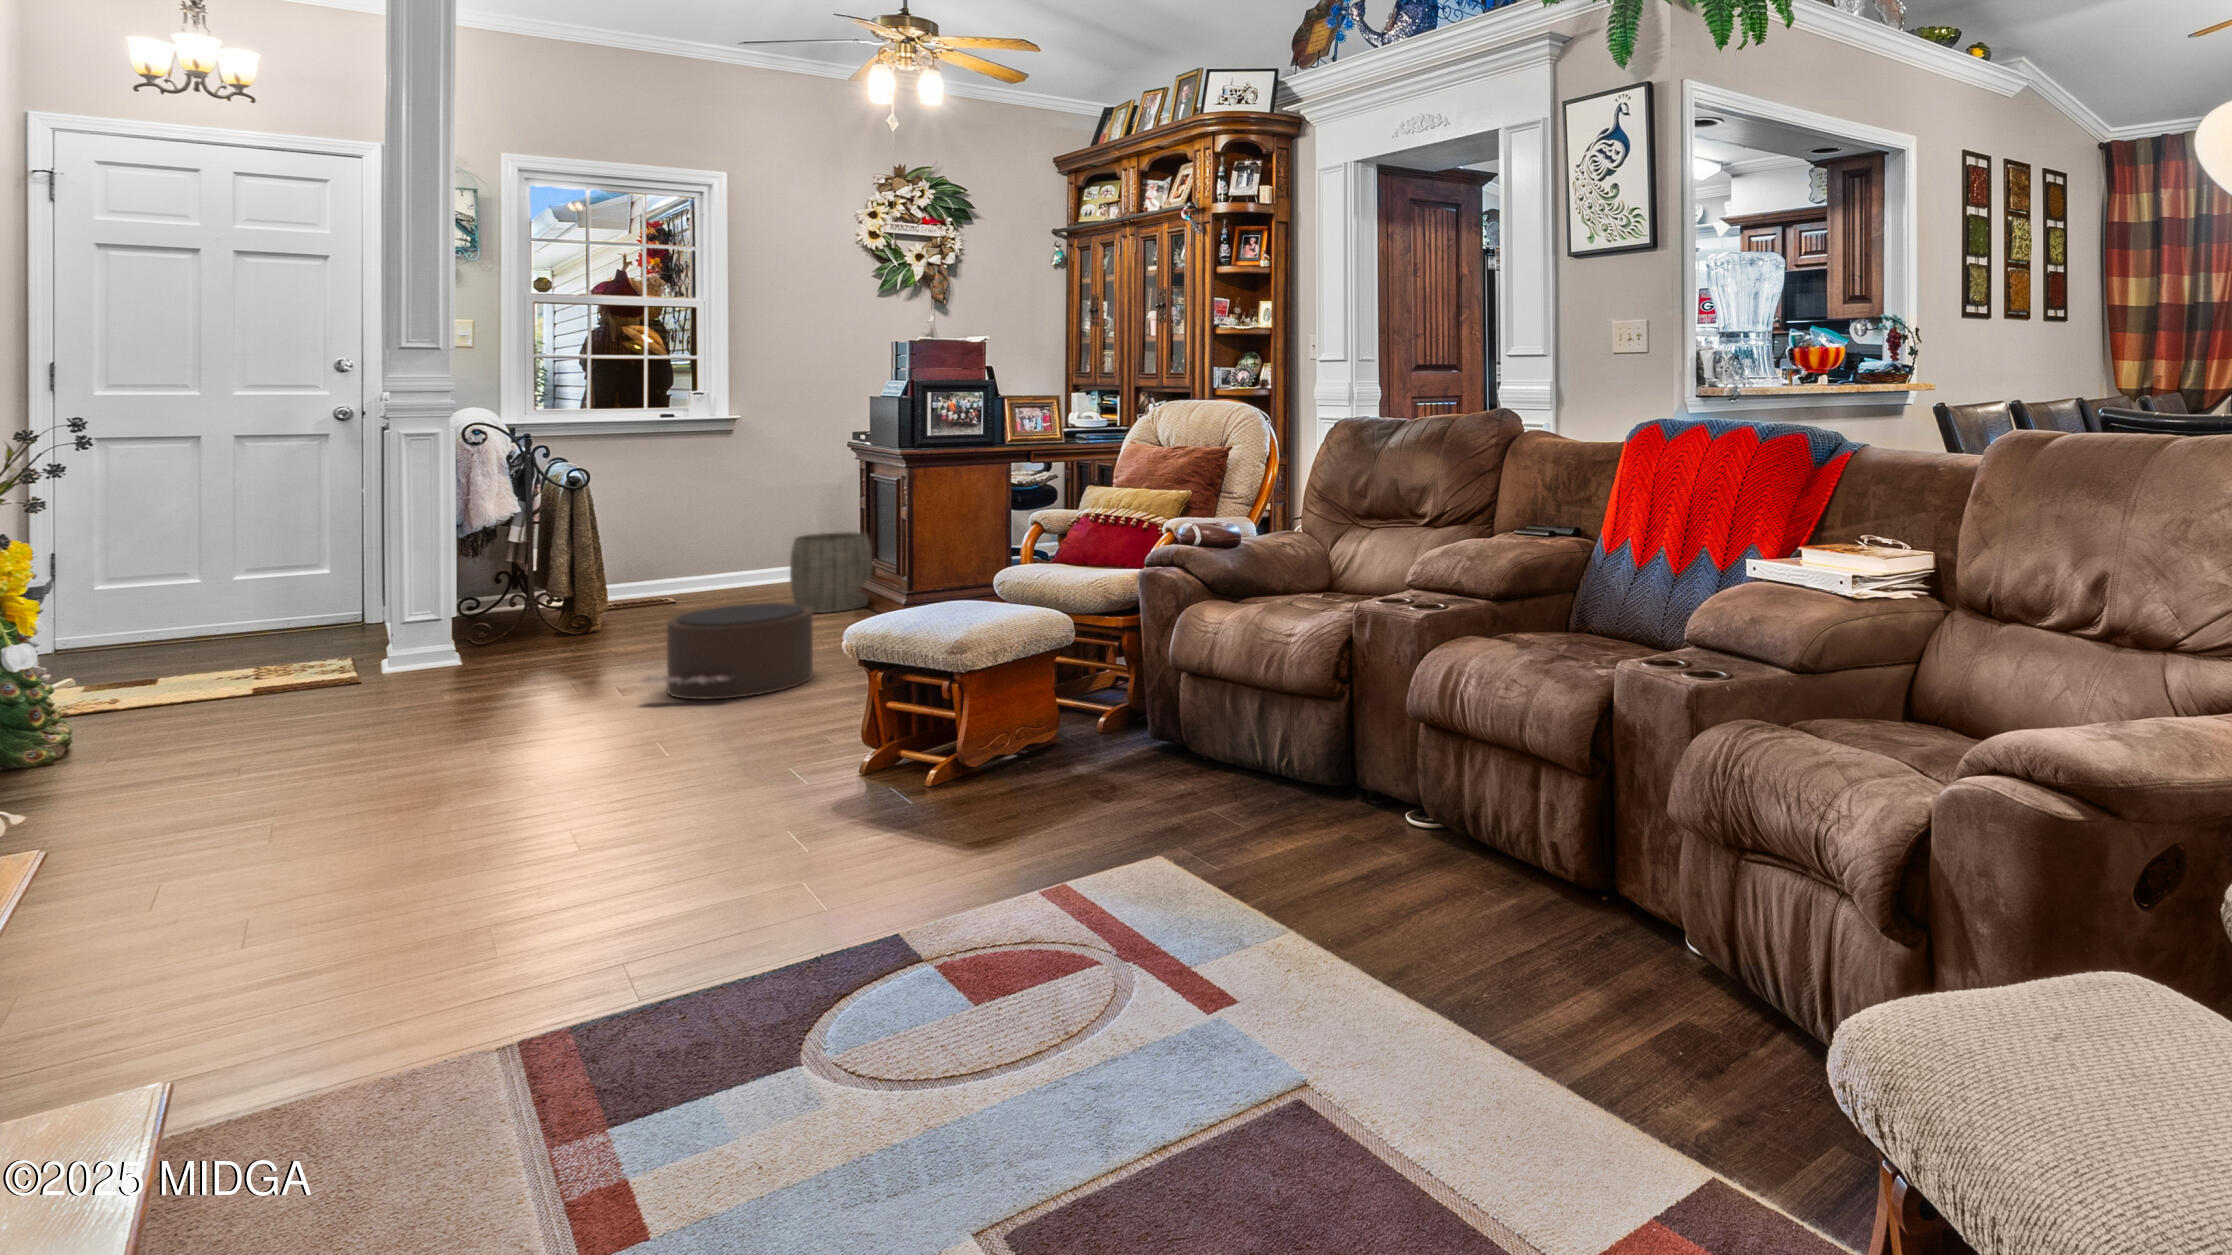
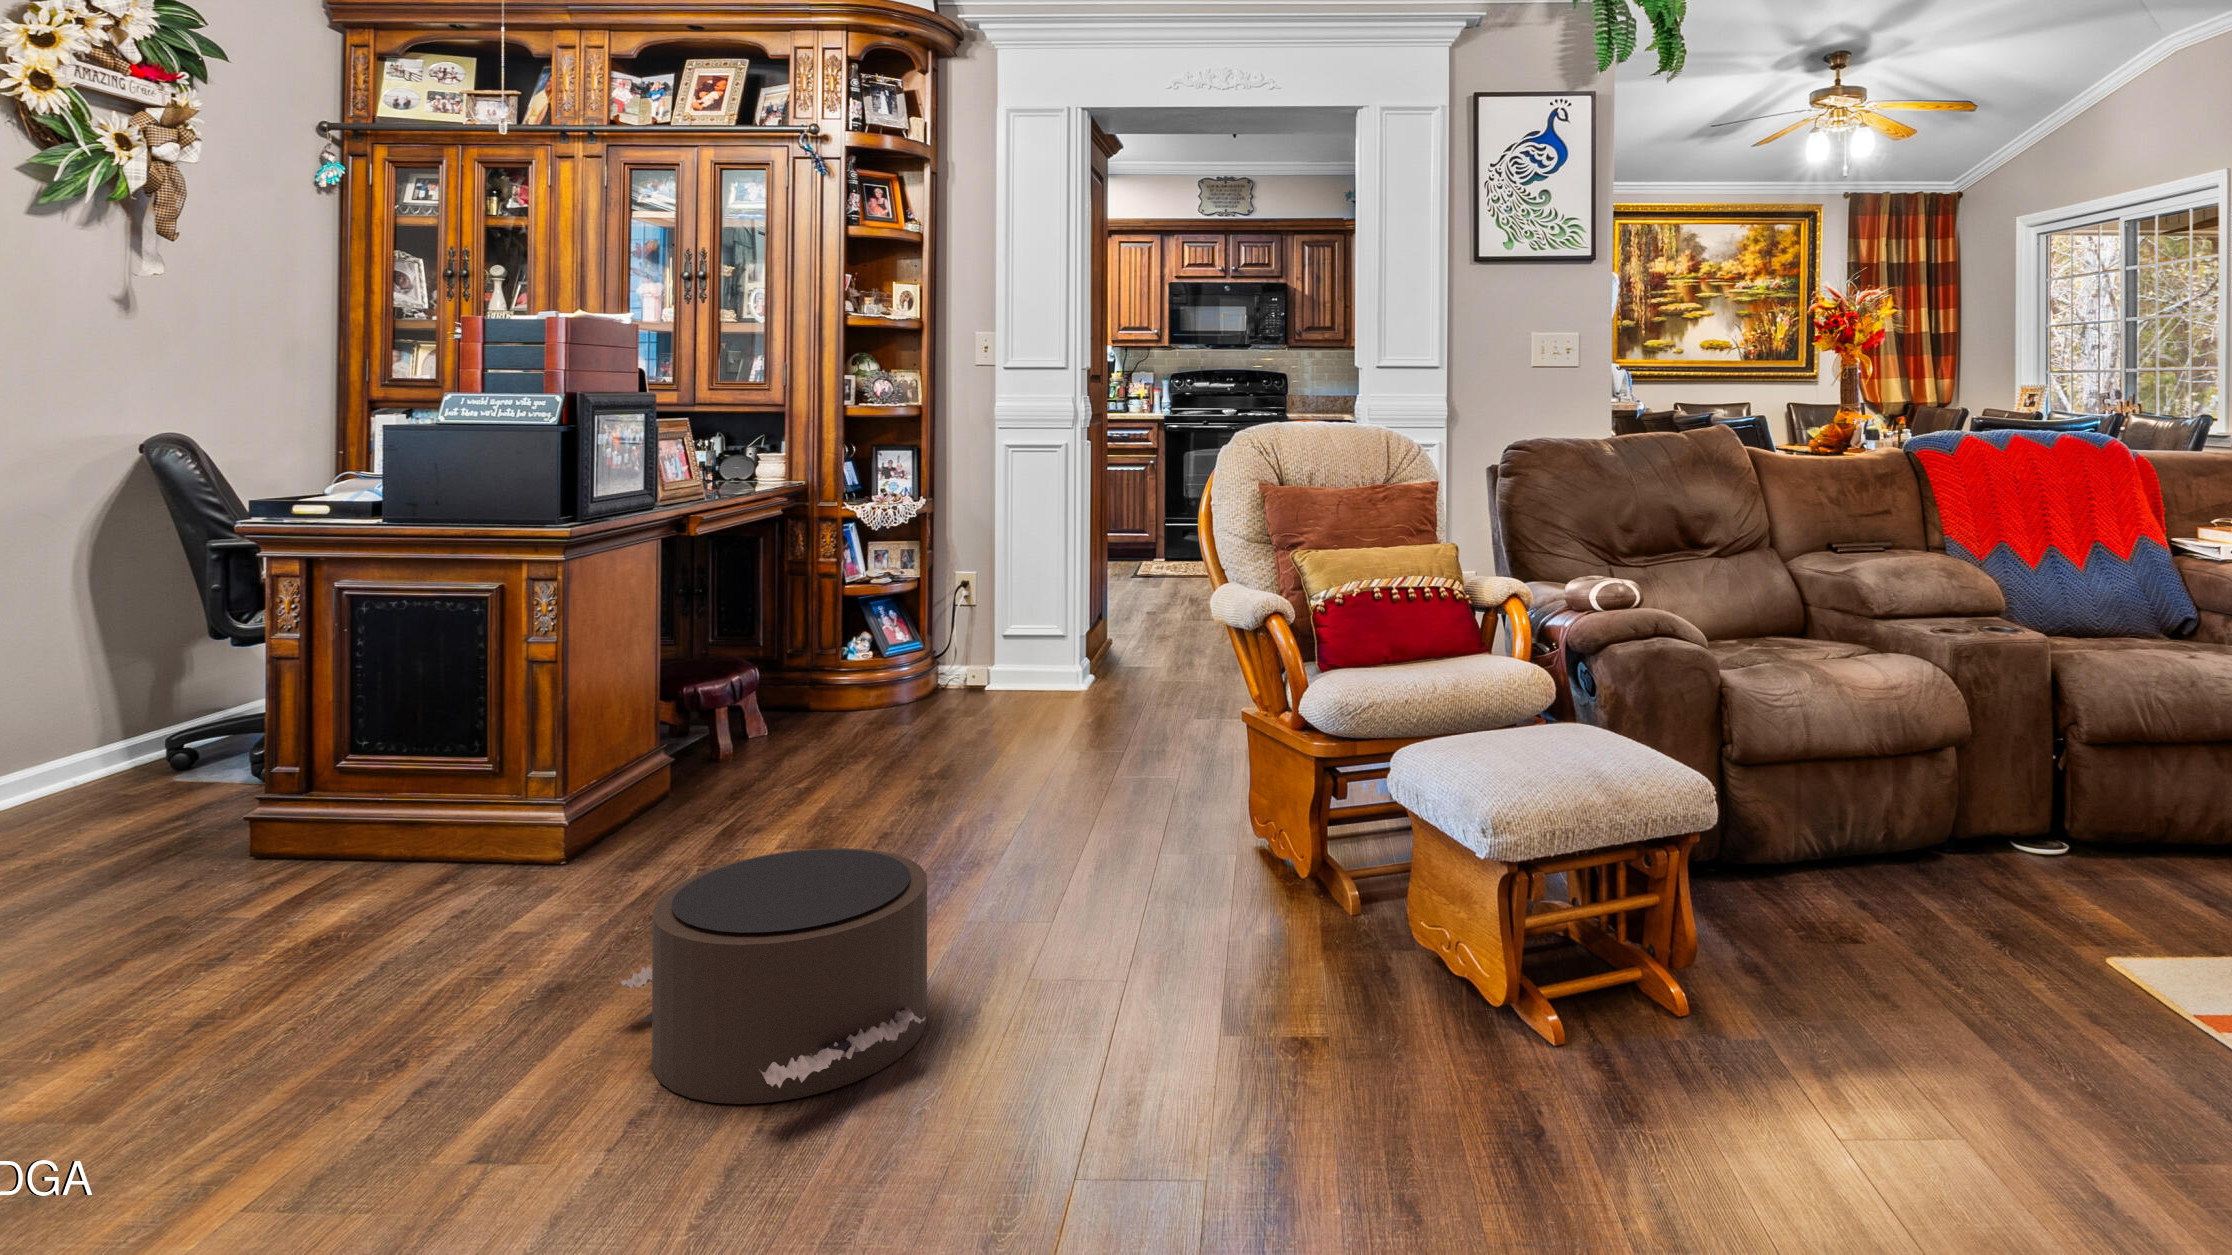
woven basket: present [790,532,872,613] -> none [211,722,406,919]

